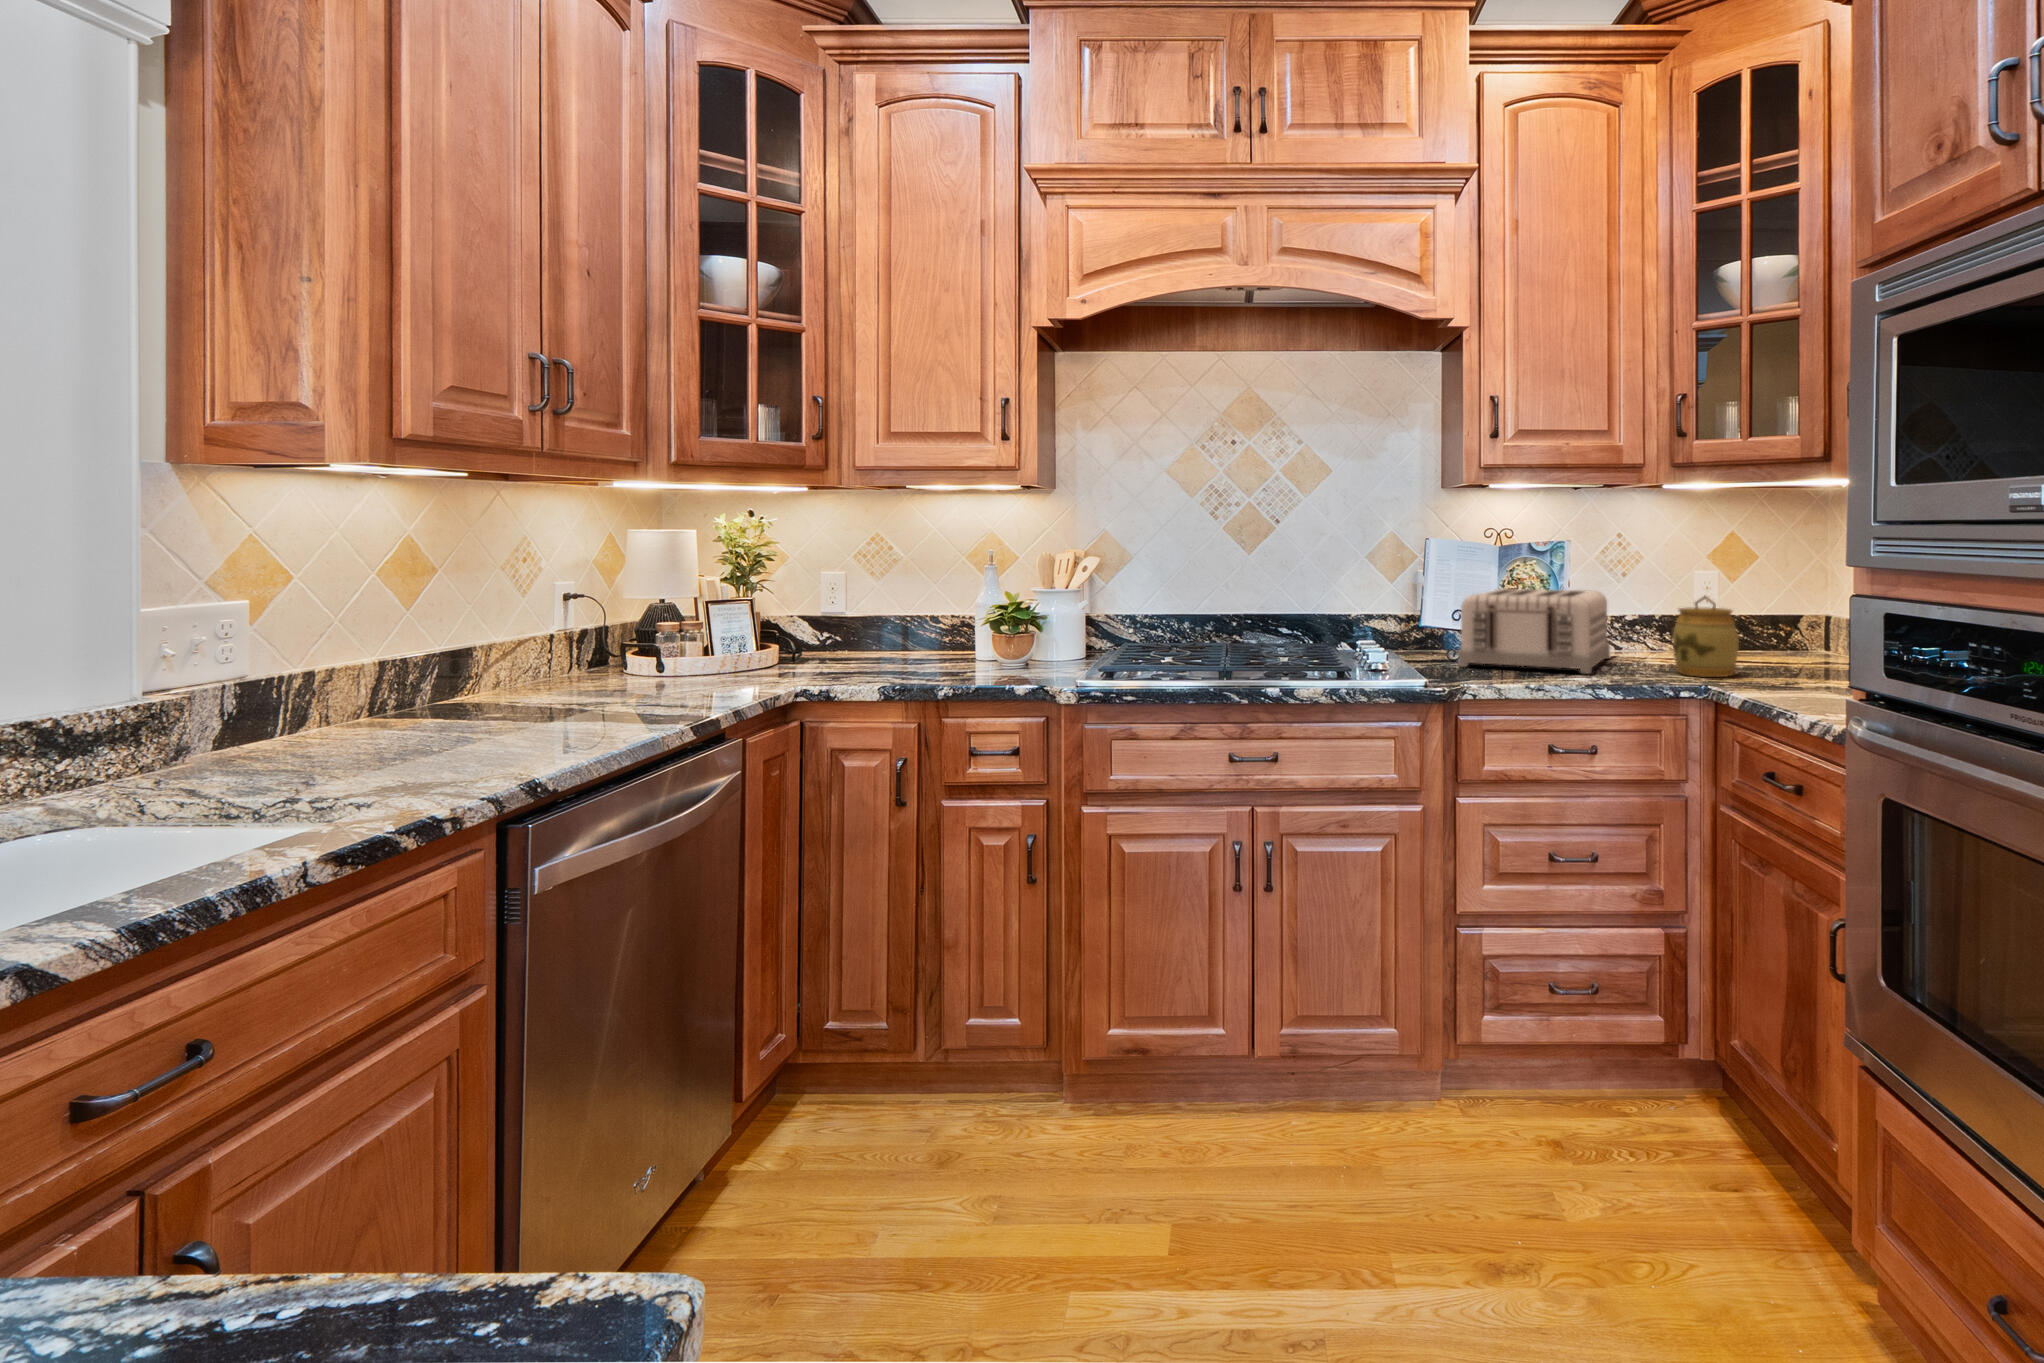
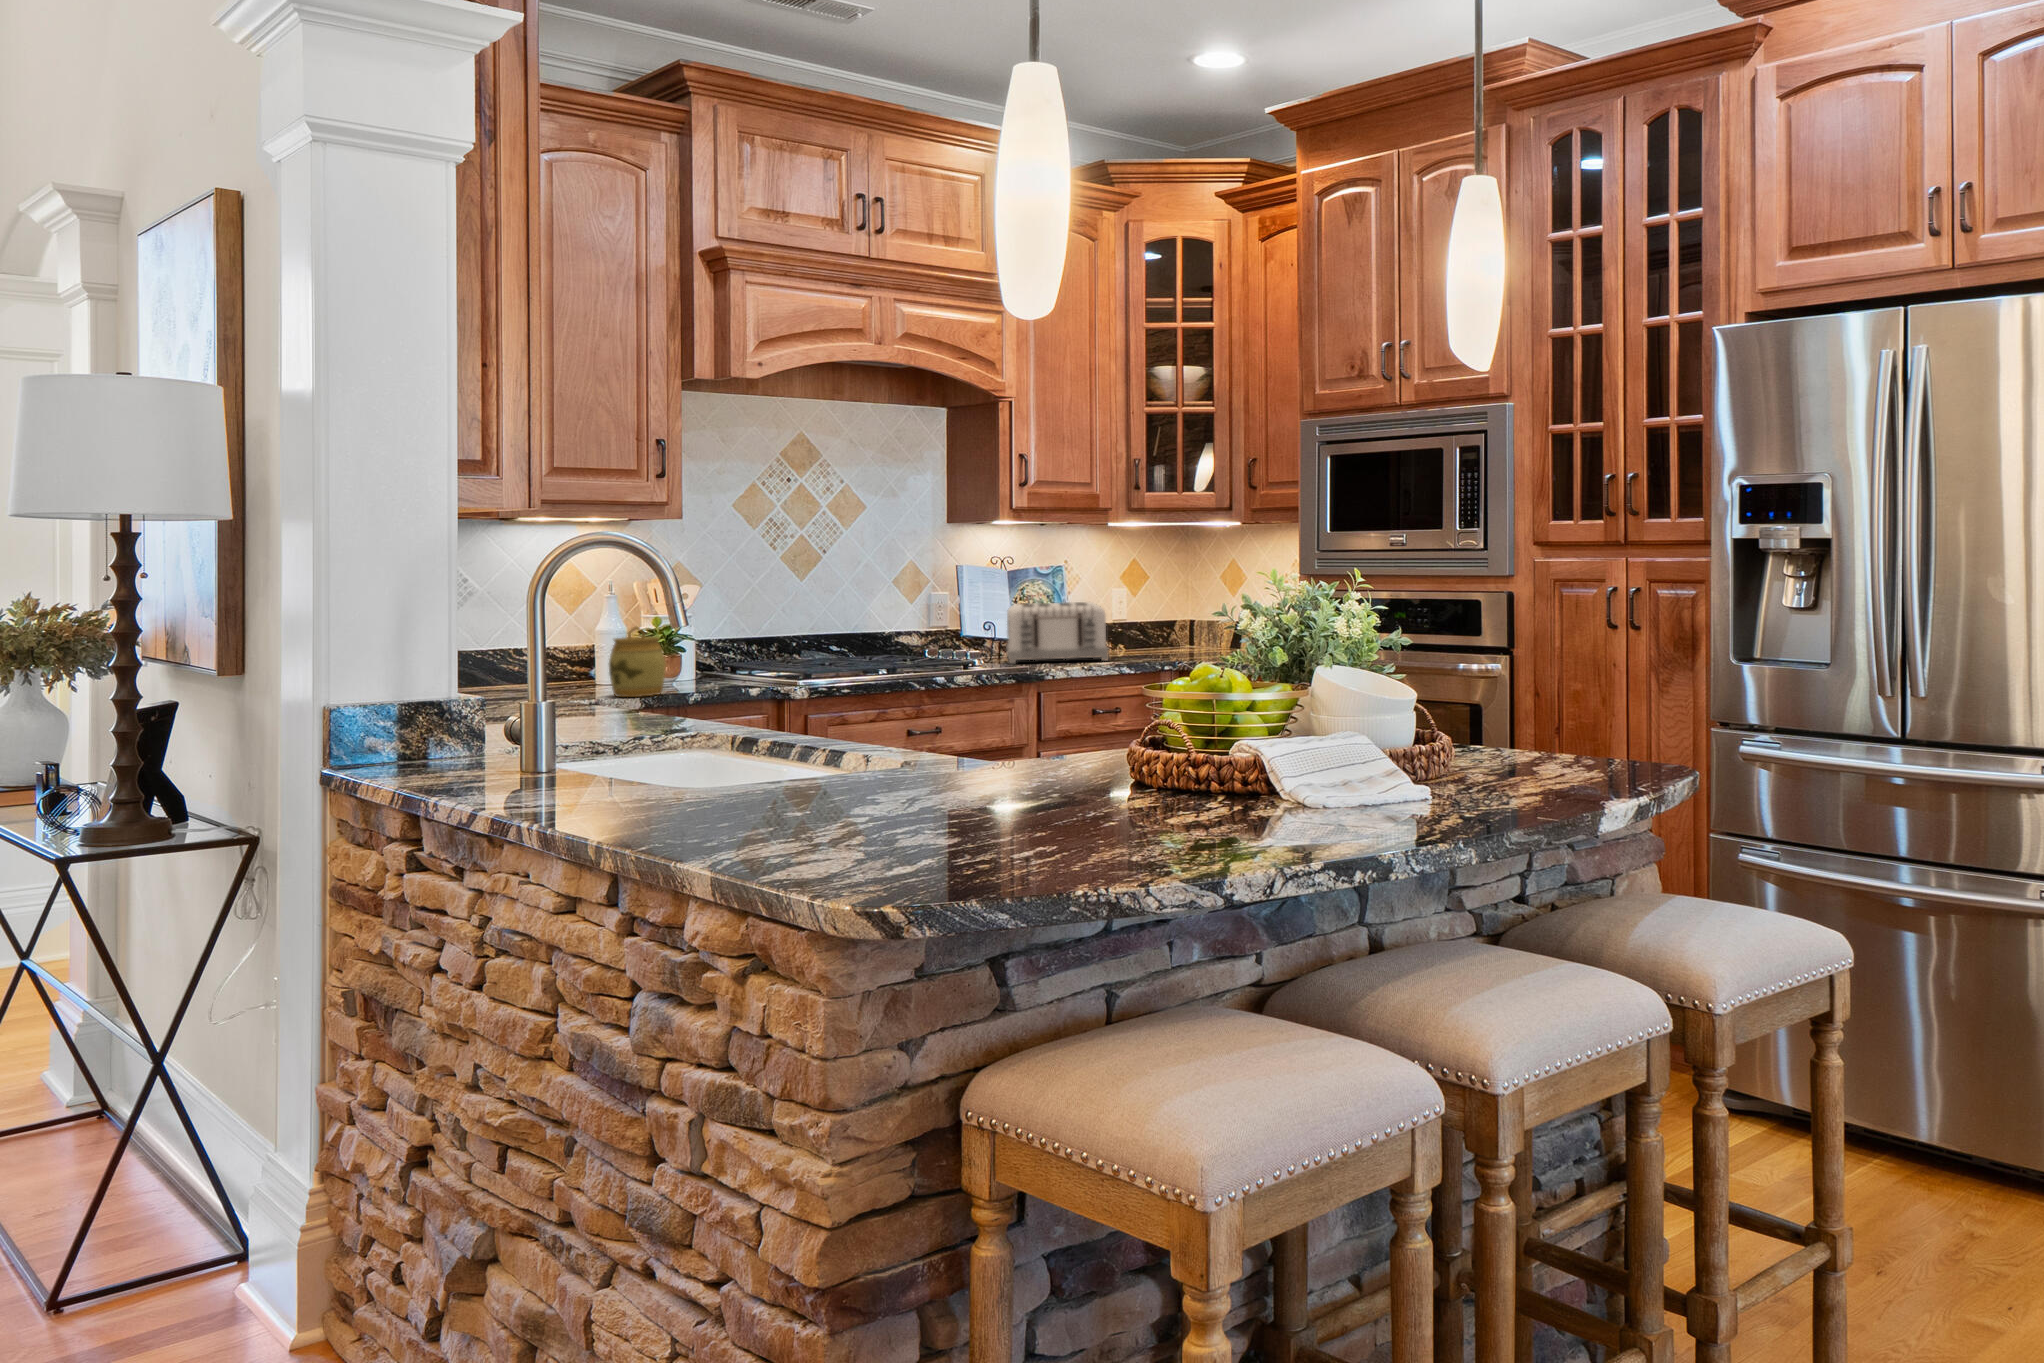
jar: present [1673,596,1739,677] -> present [609,626,665,697]

